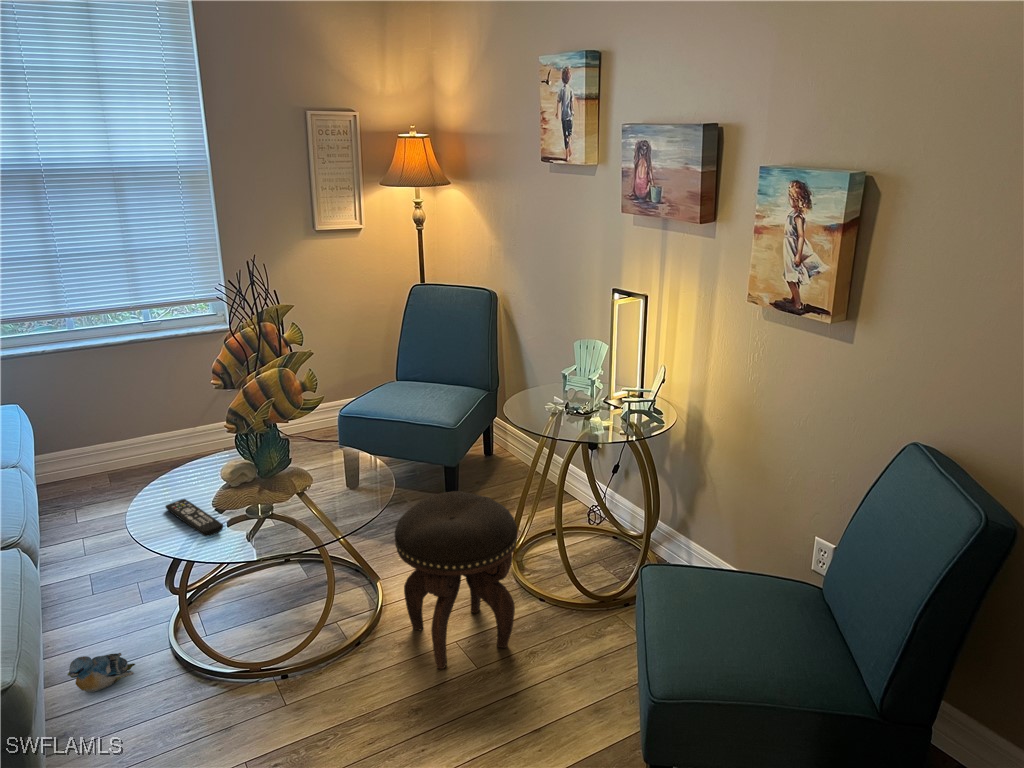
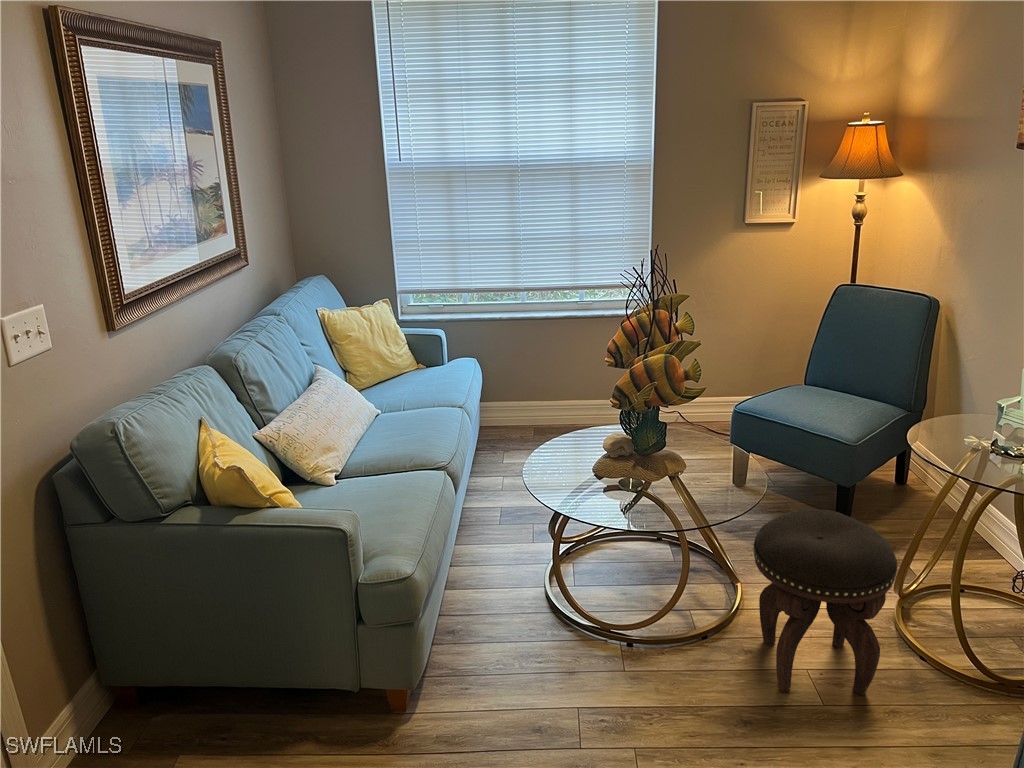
remote control: present [166,499,223,537] -> none [556,461,597,498]
plush toy: present [68,653,135,692] -> none [462,572,513,604]

